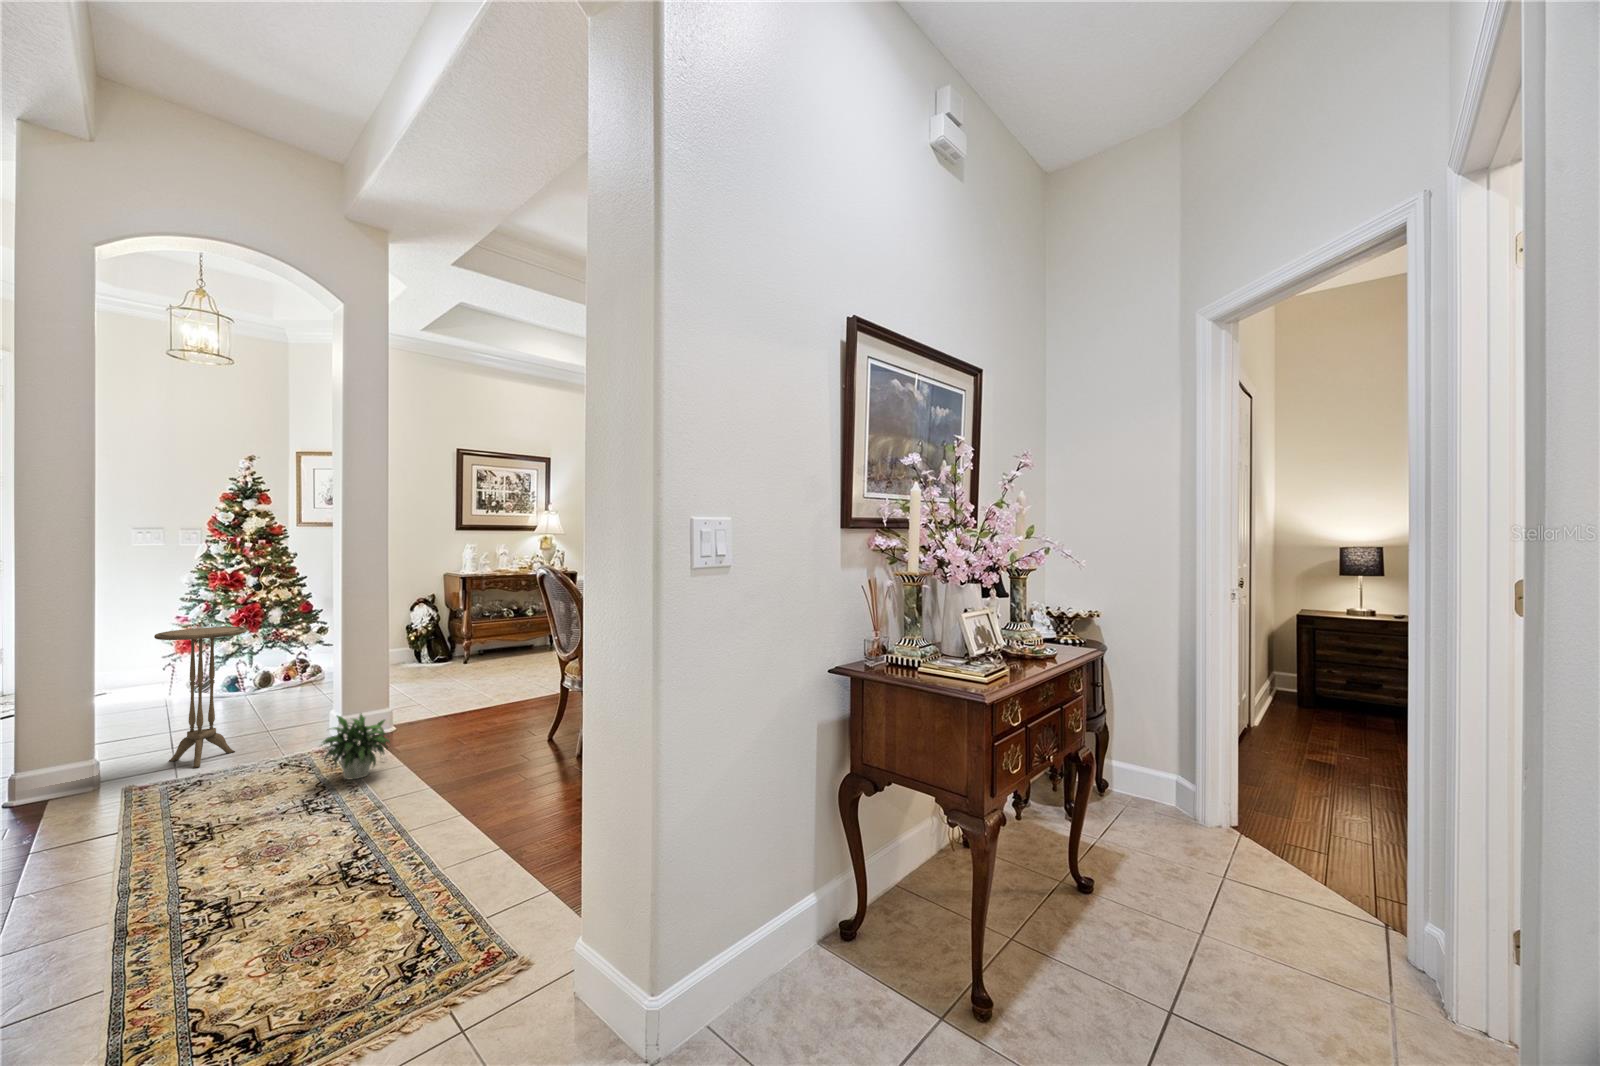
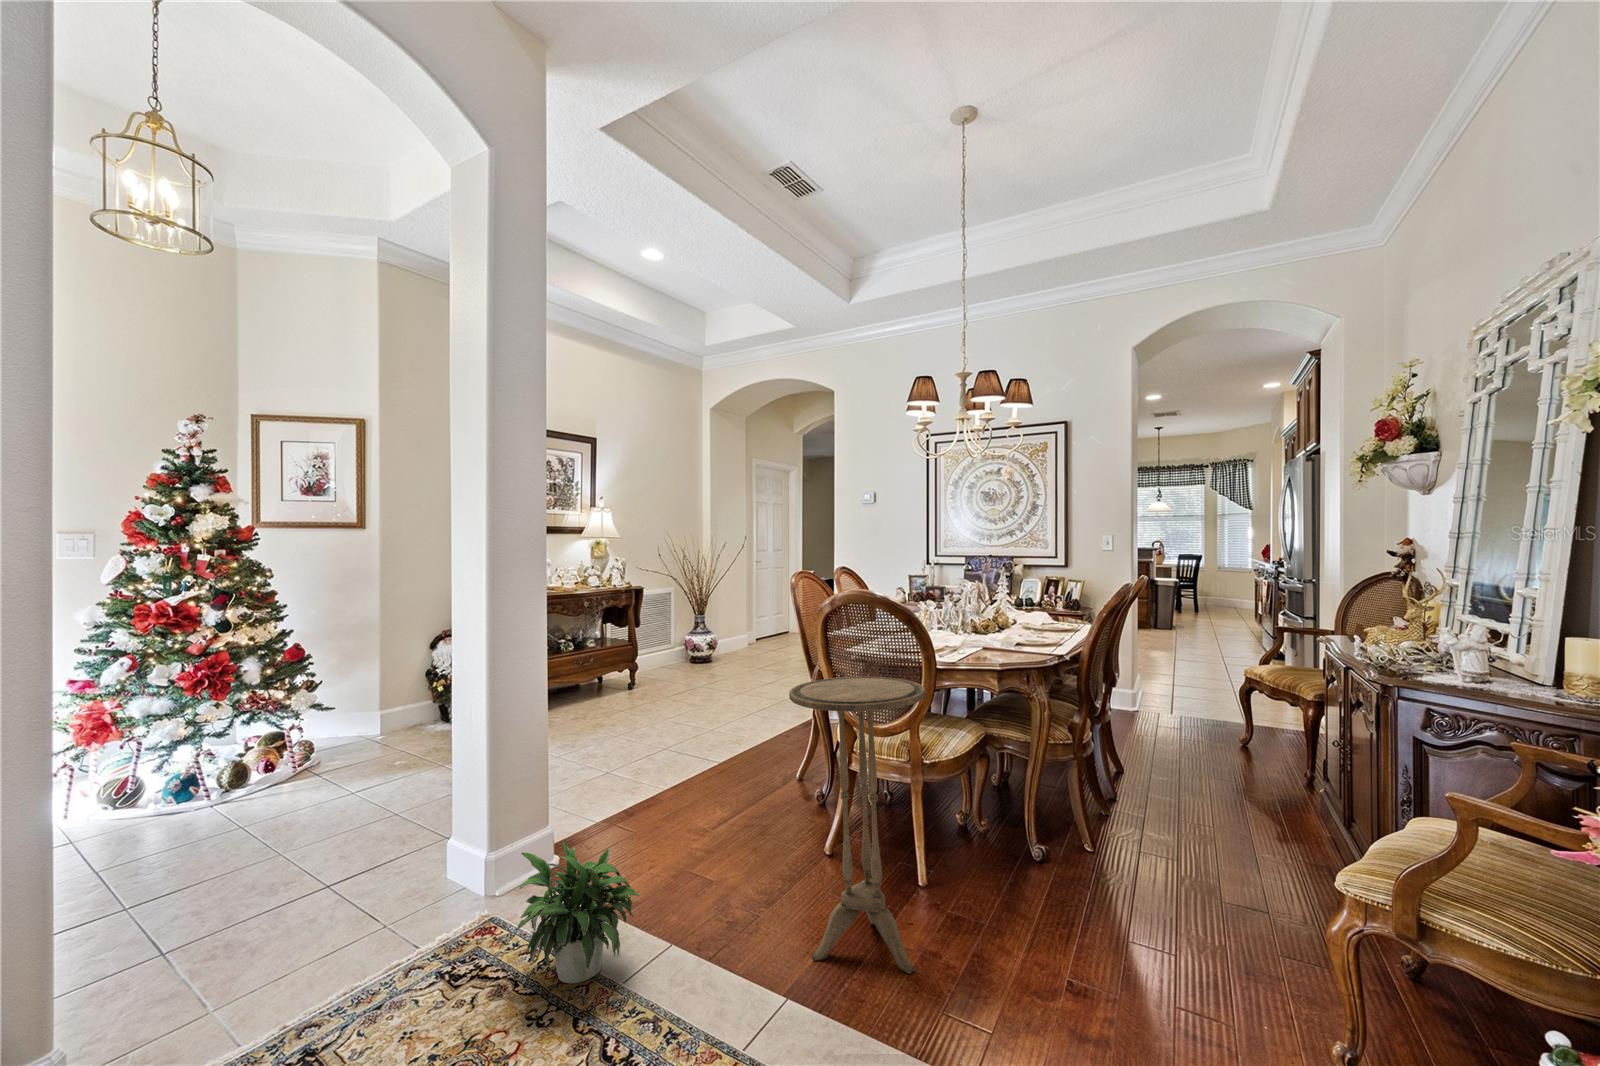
side table: present [154,627,247,768] -> present [789,677,925,974]

